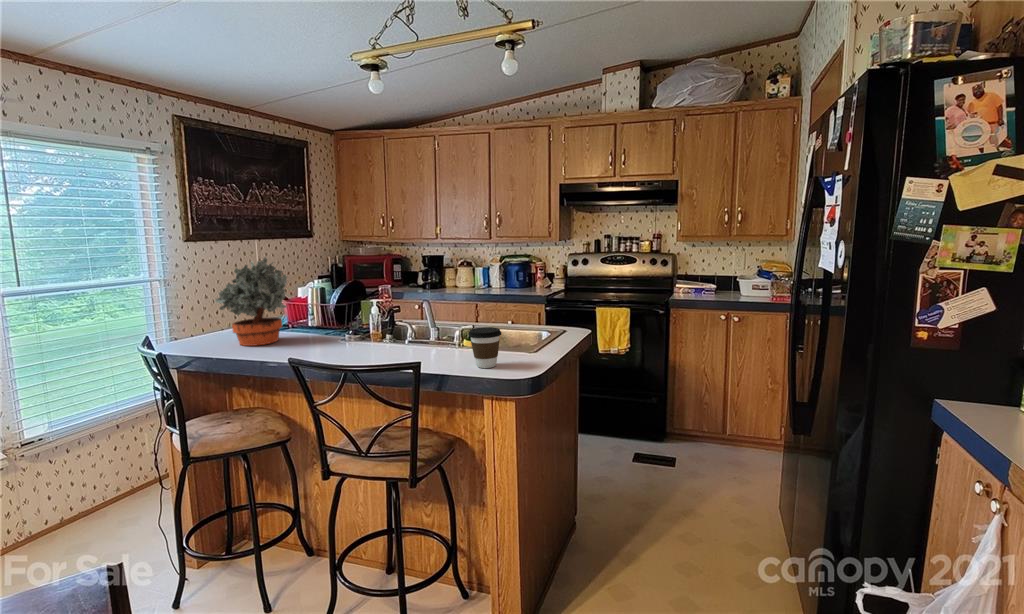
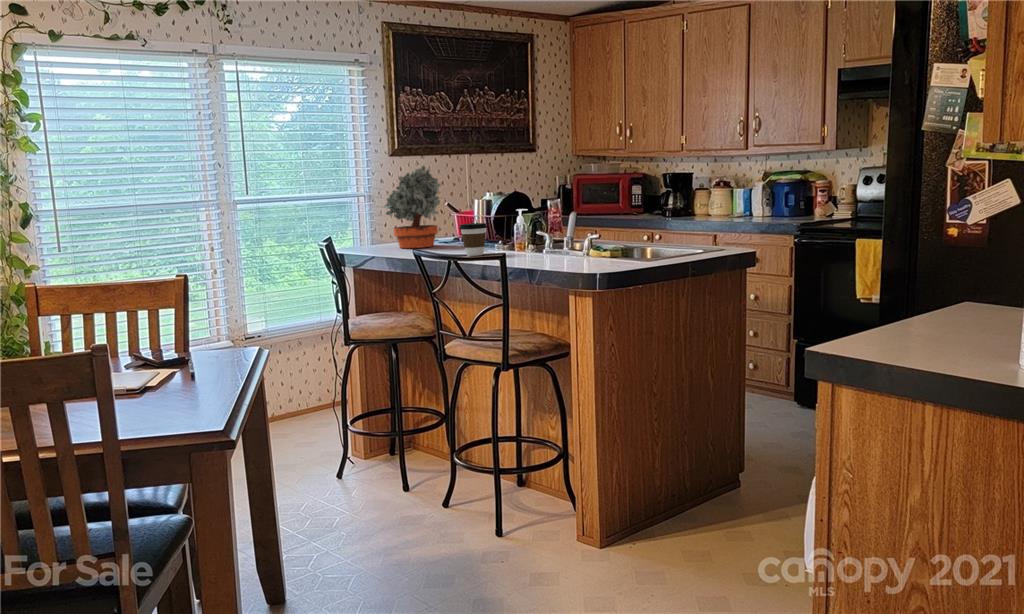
coffee cup: present [468,327,501,368] -> present [459,223,487,256]

